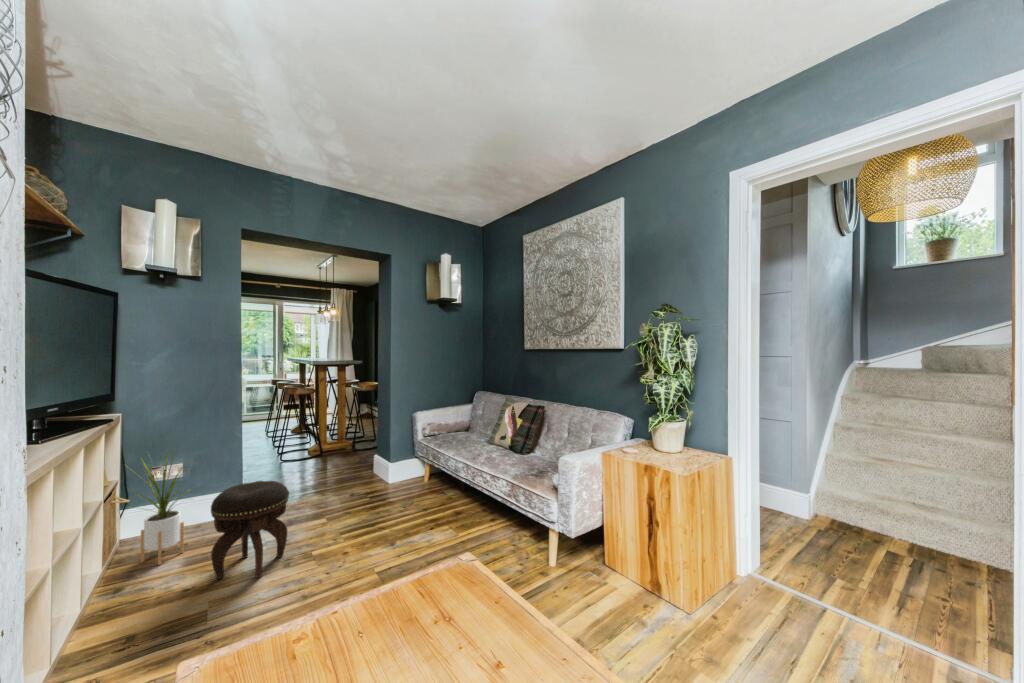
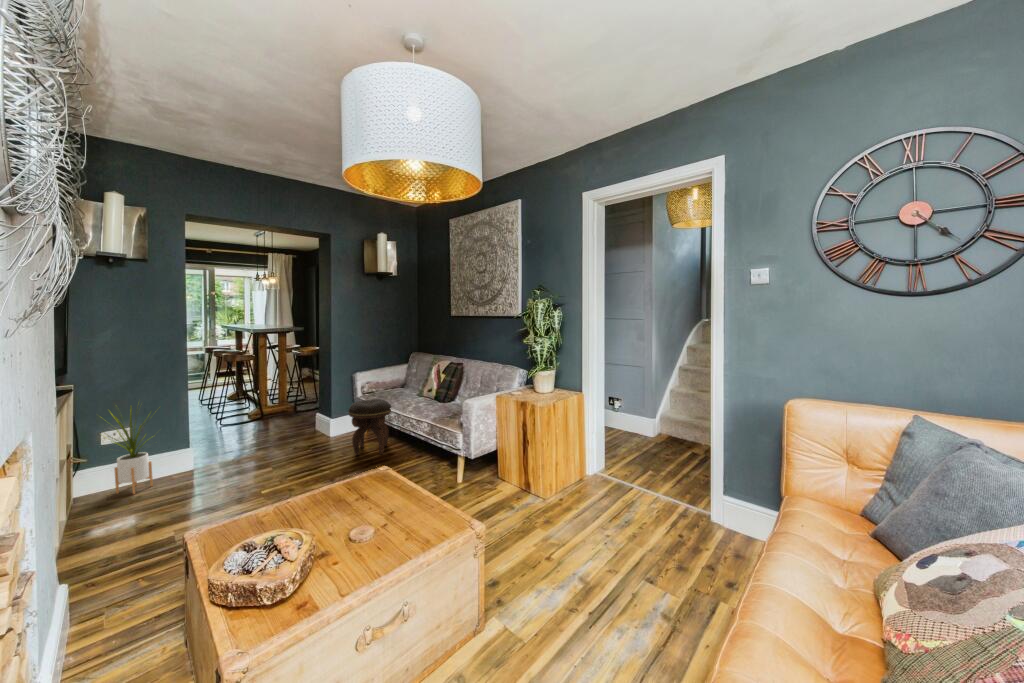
footstool: present [211,481,289,579] -> present [348,399,392,455]

